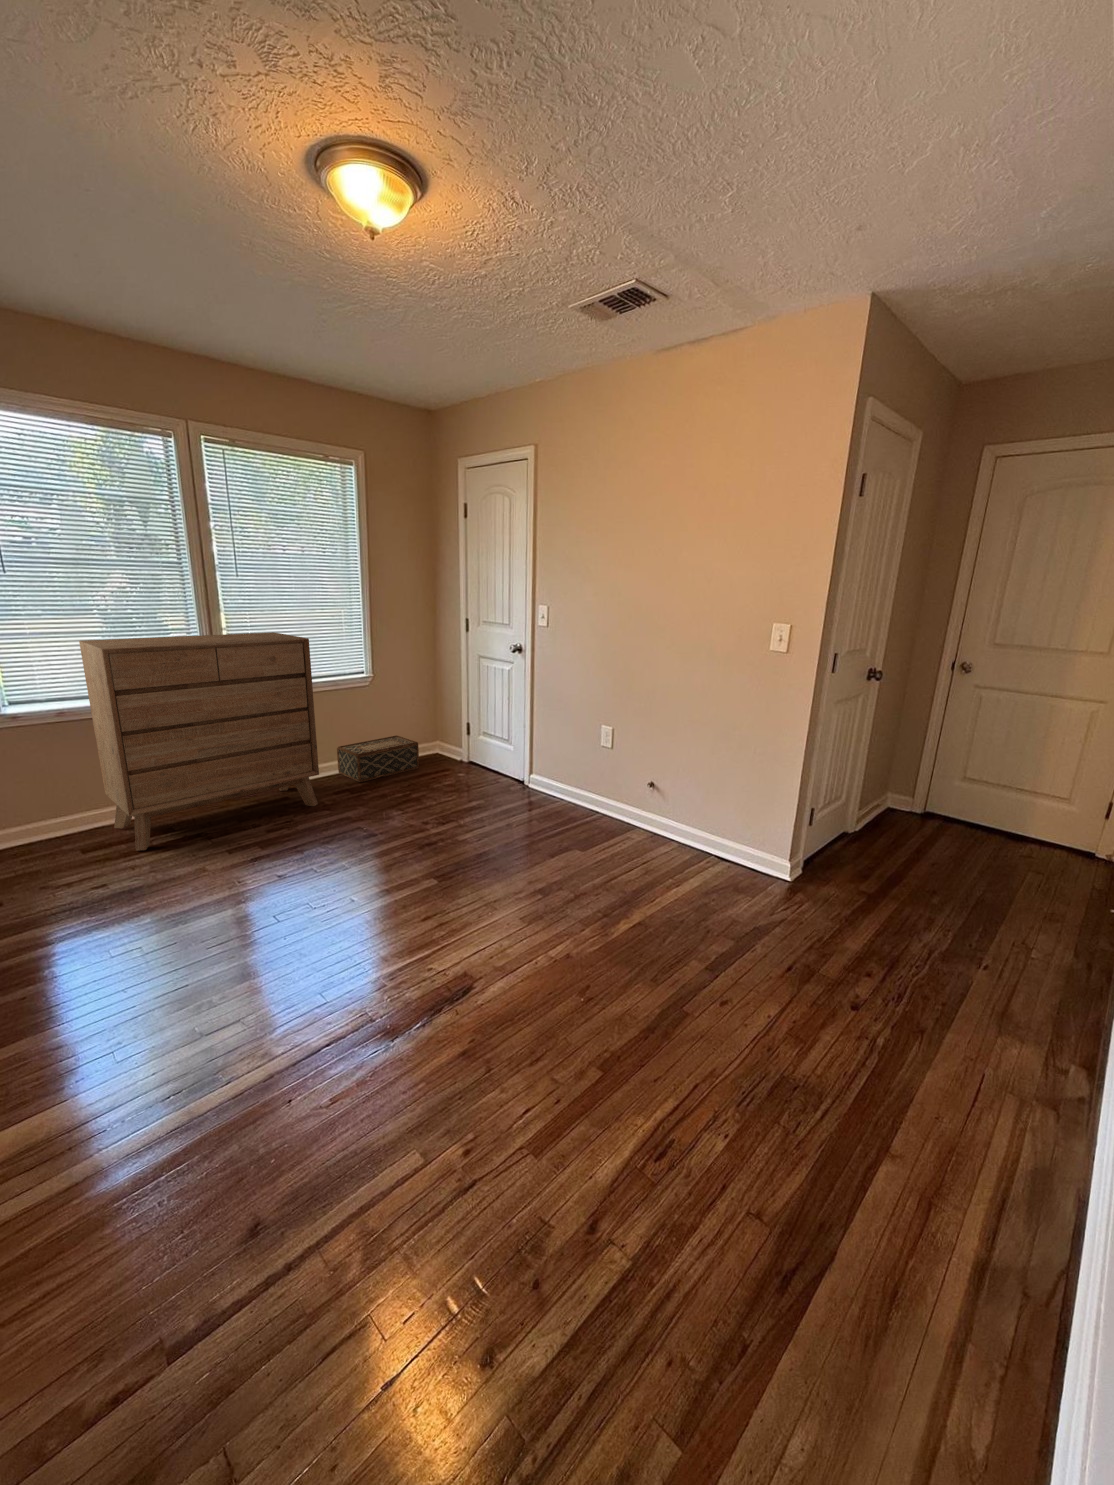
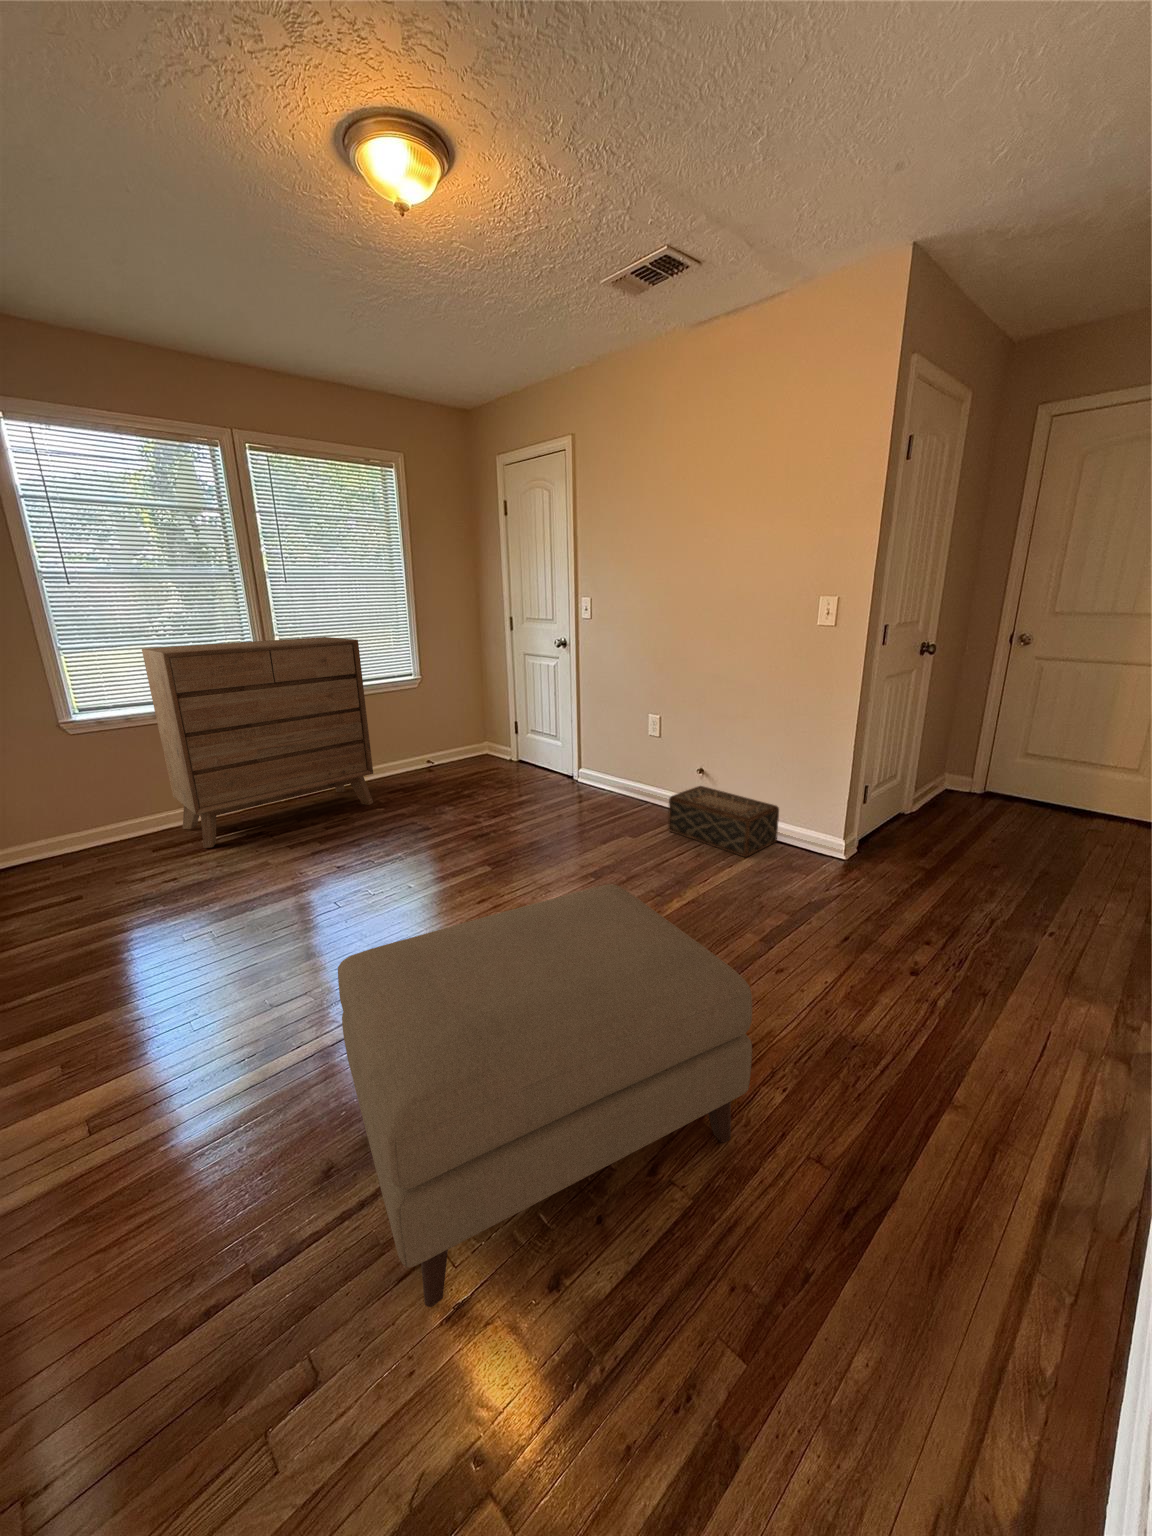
woven basket: present [337,735,419,782] -> present [668,786,779,857]
ottoman: none [273,919,697,1388] -> present [338,884,752,1307]

